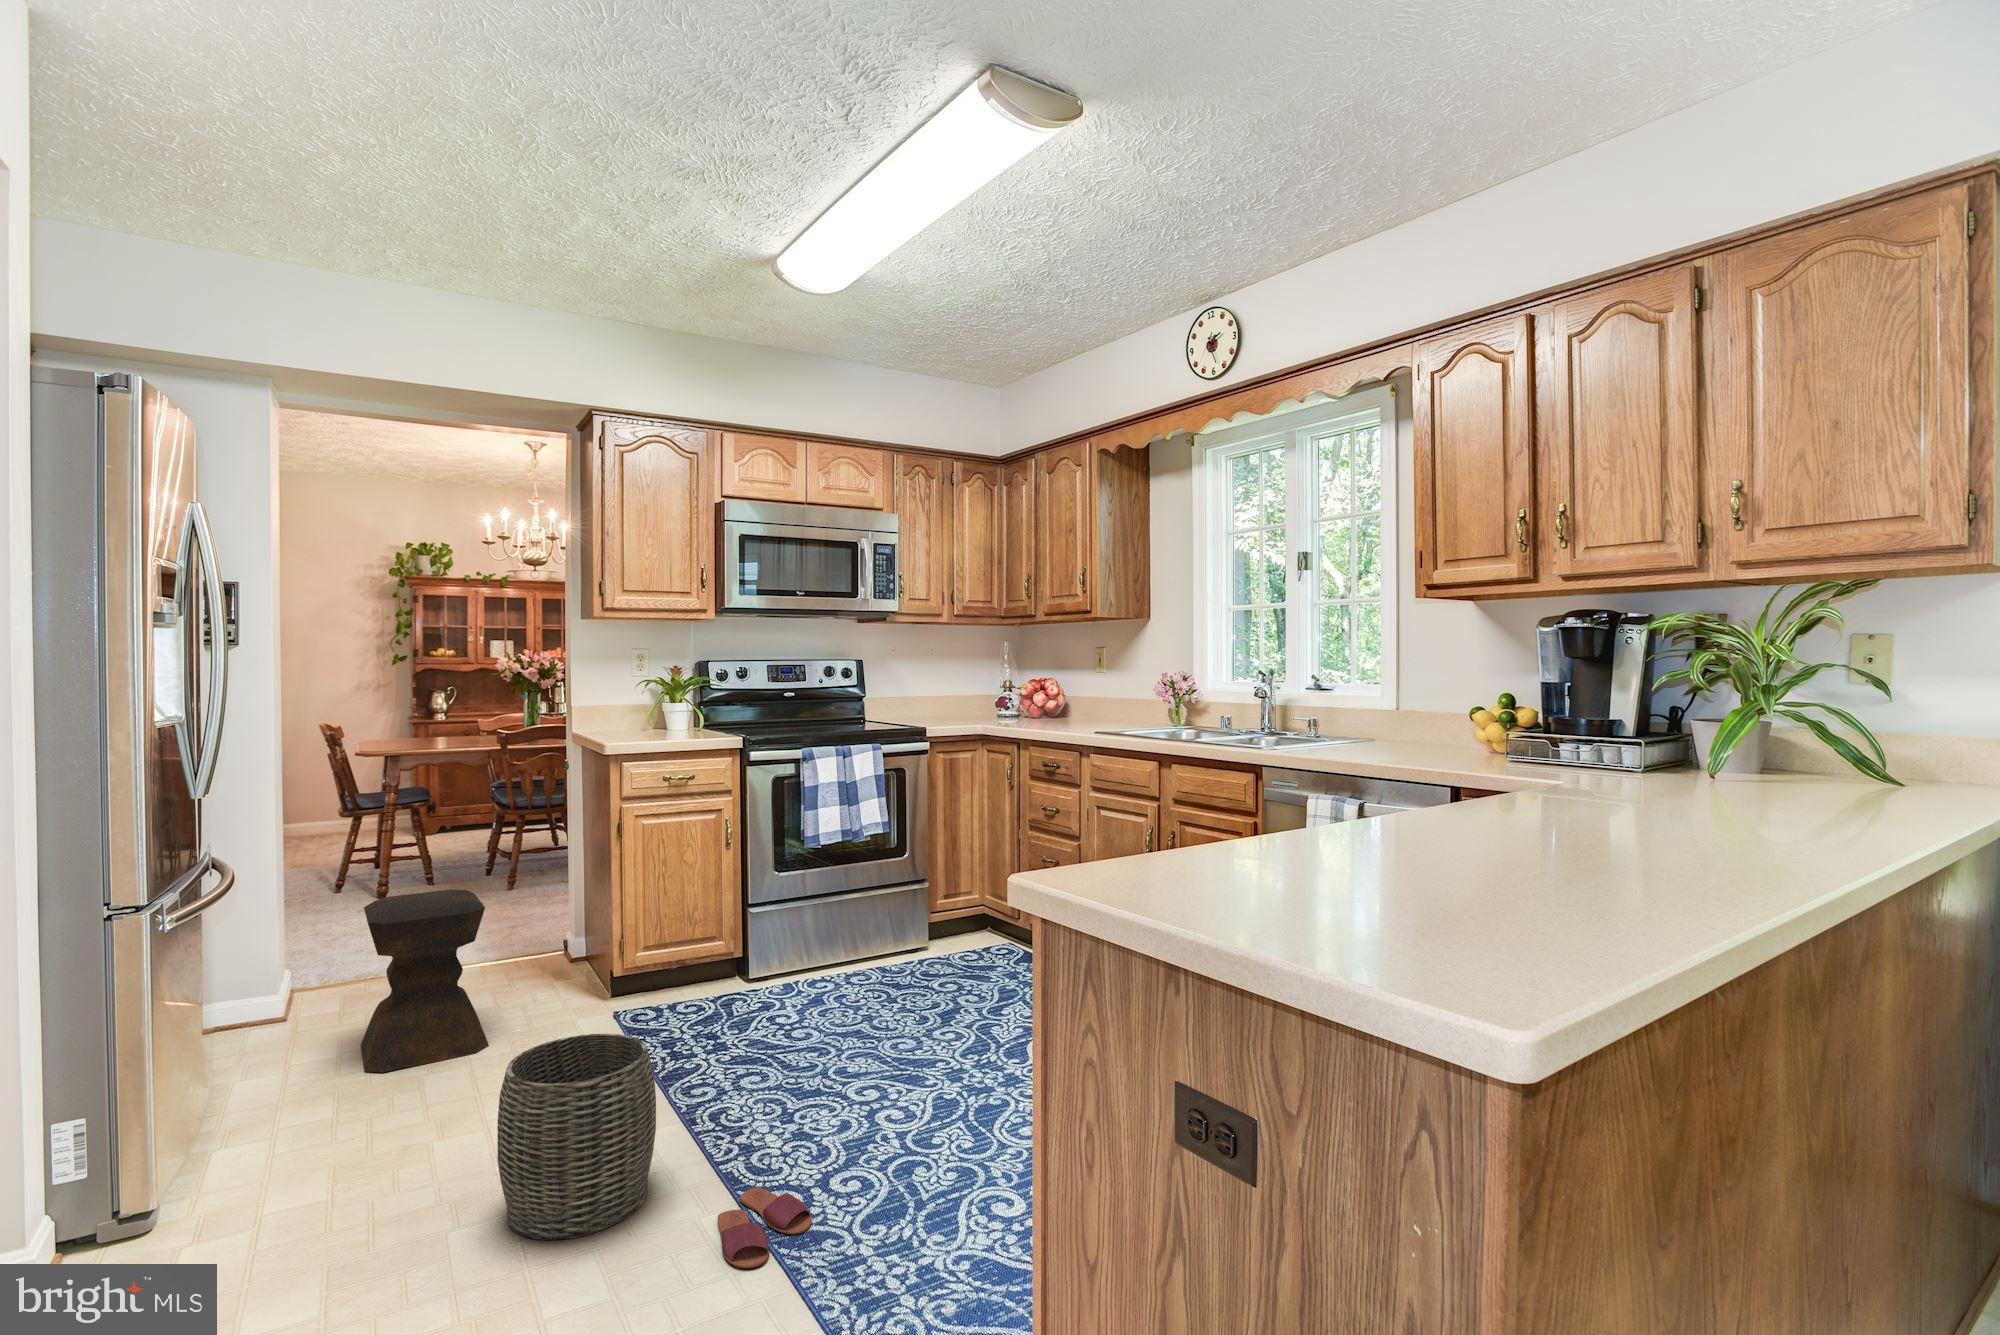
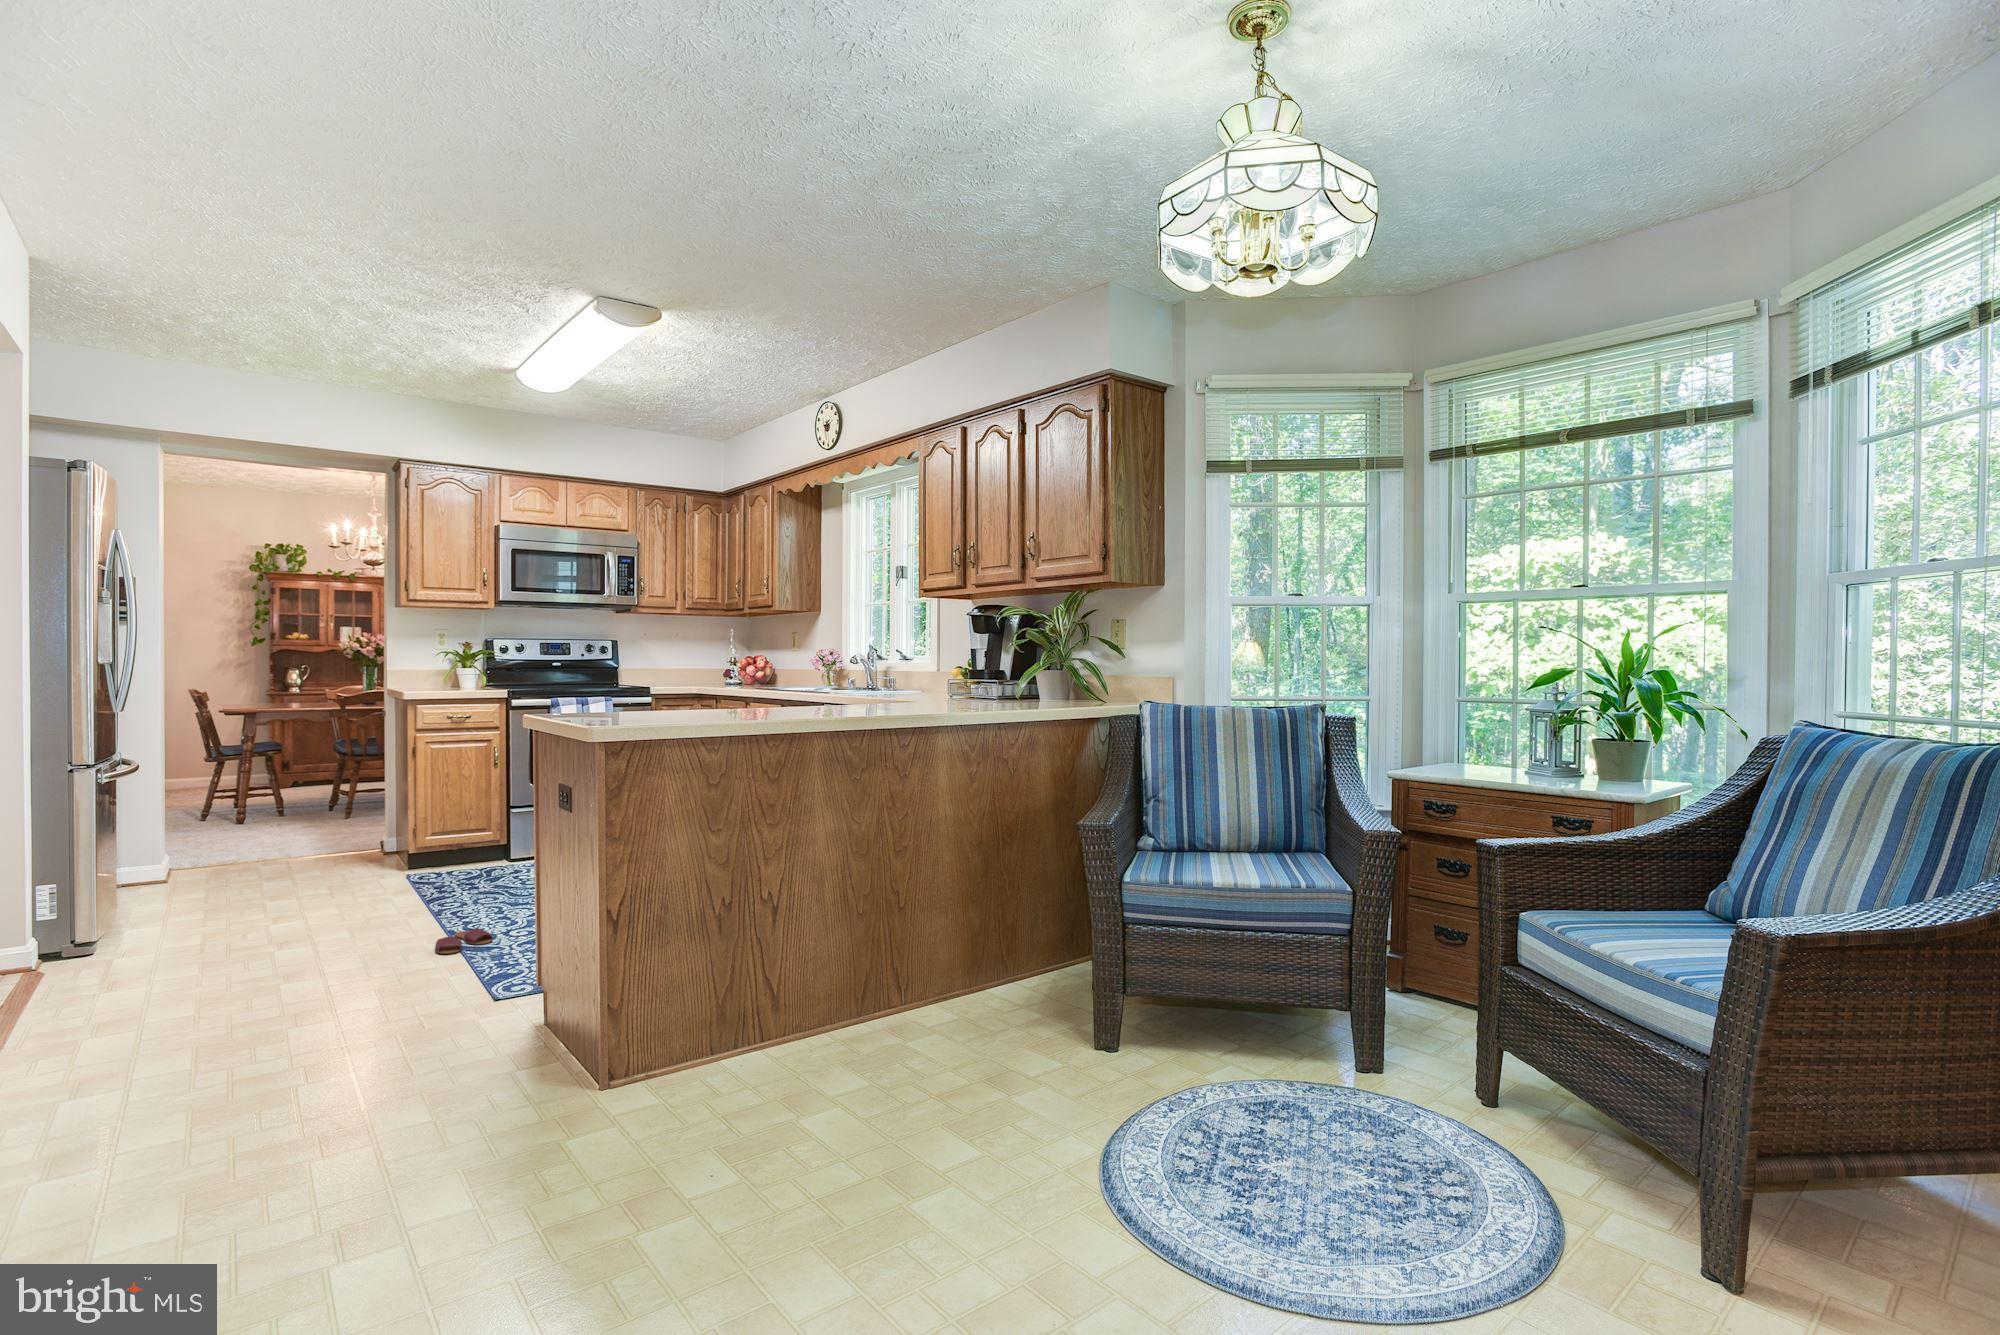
stool: present [361,889,489,1072] -> none [223,789,315,900]
woven basket: present [497,1034,656,1240] -> none [307,849,407,950]

